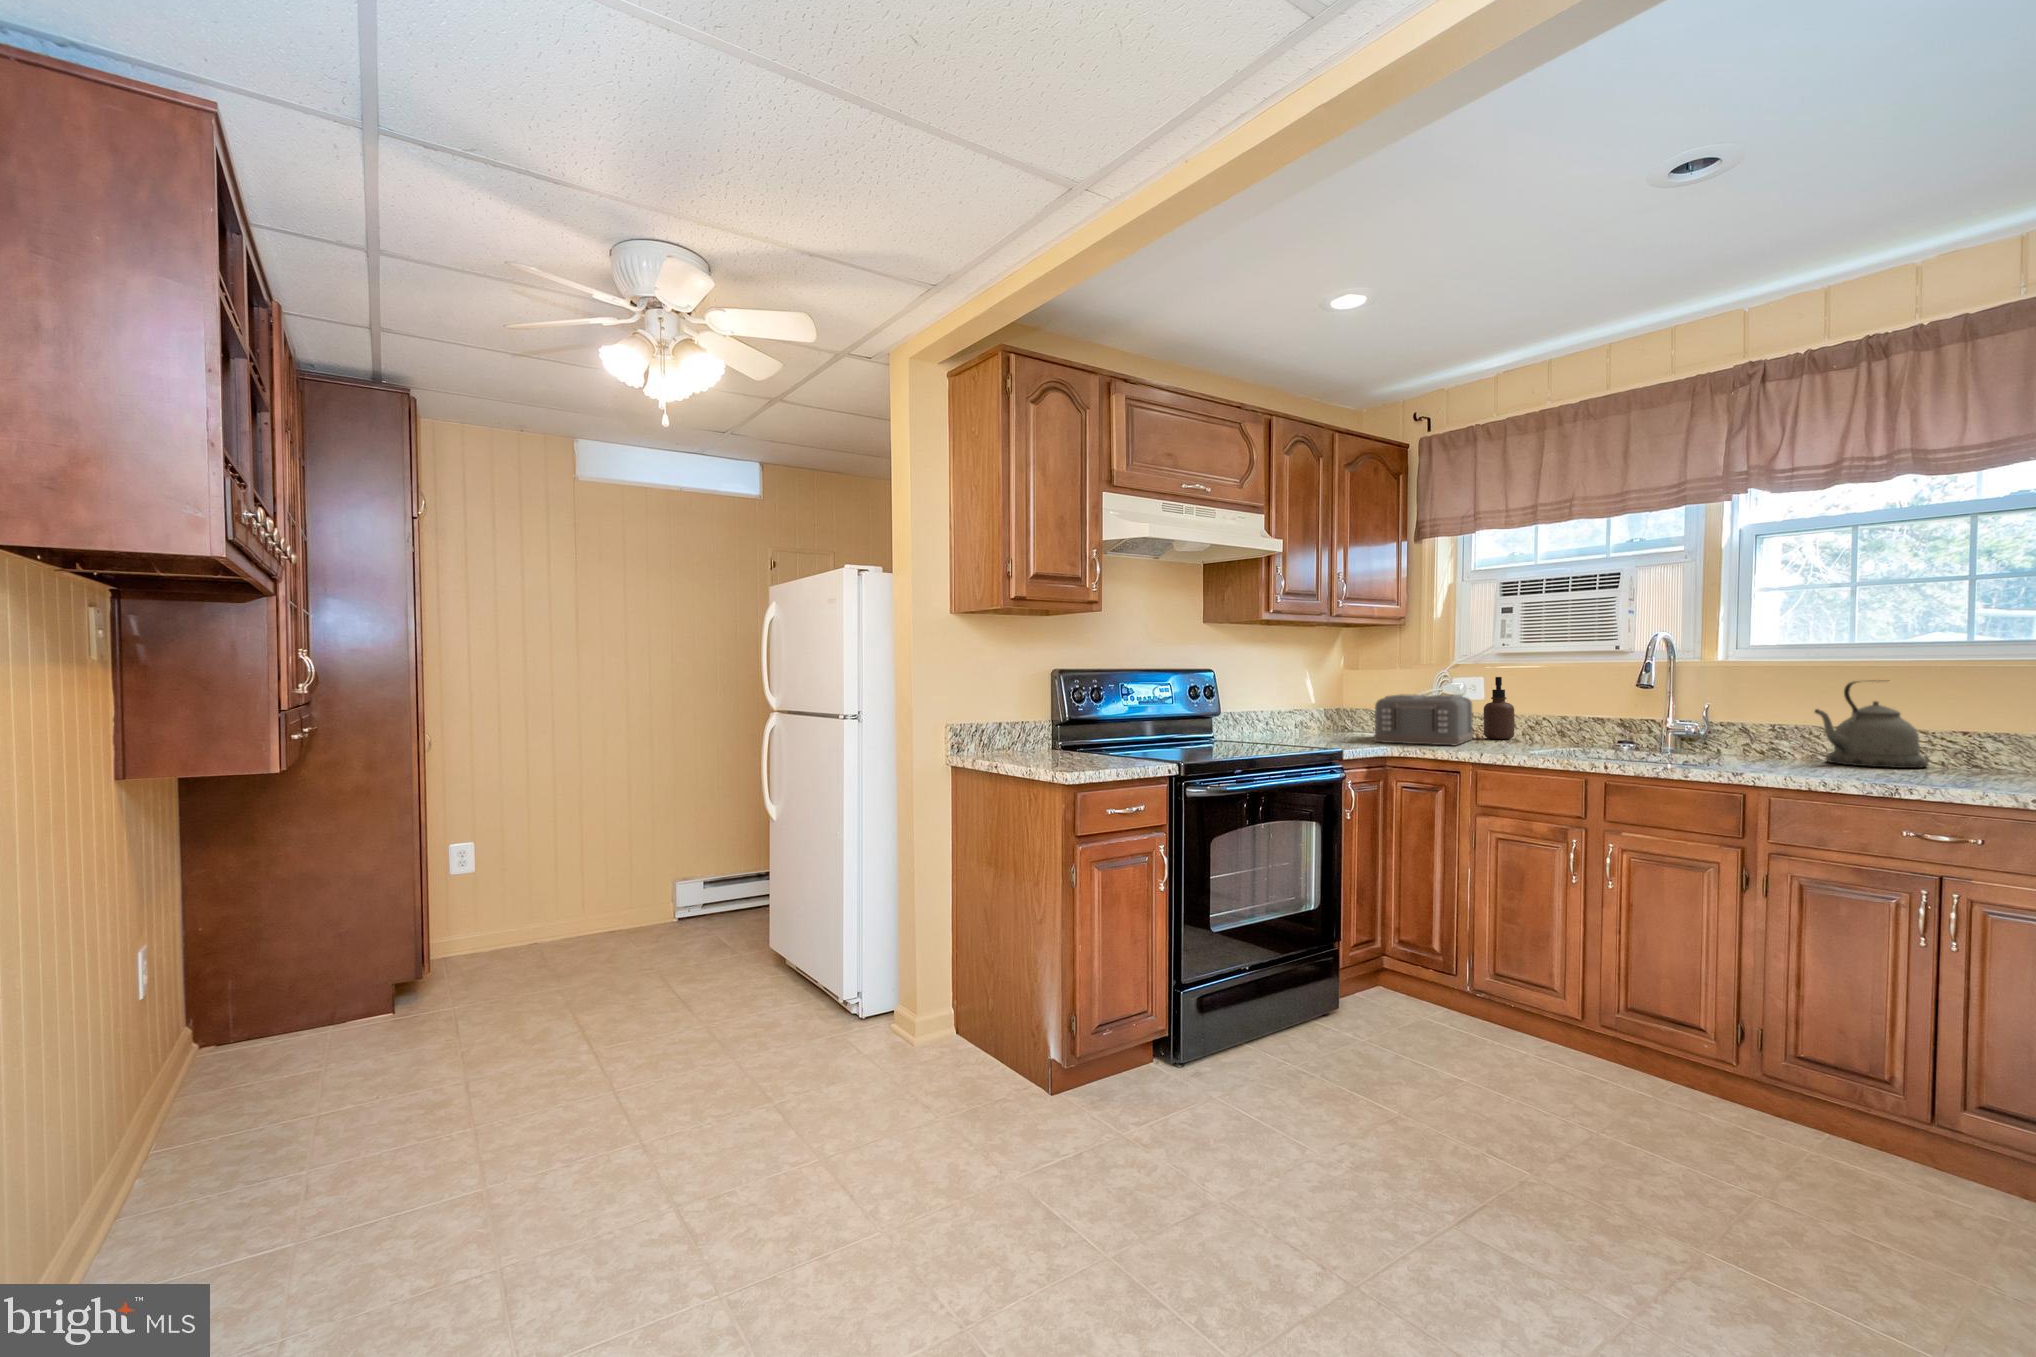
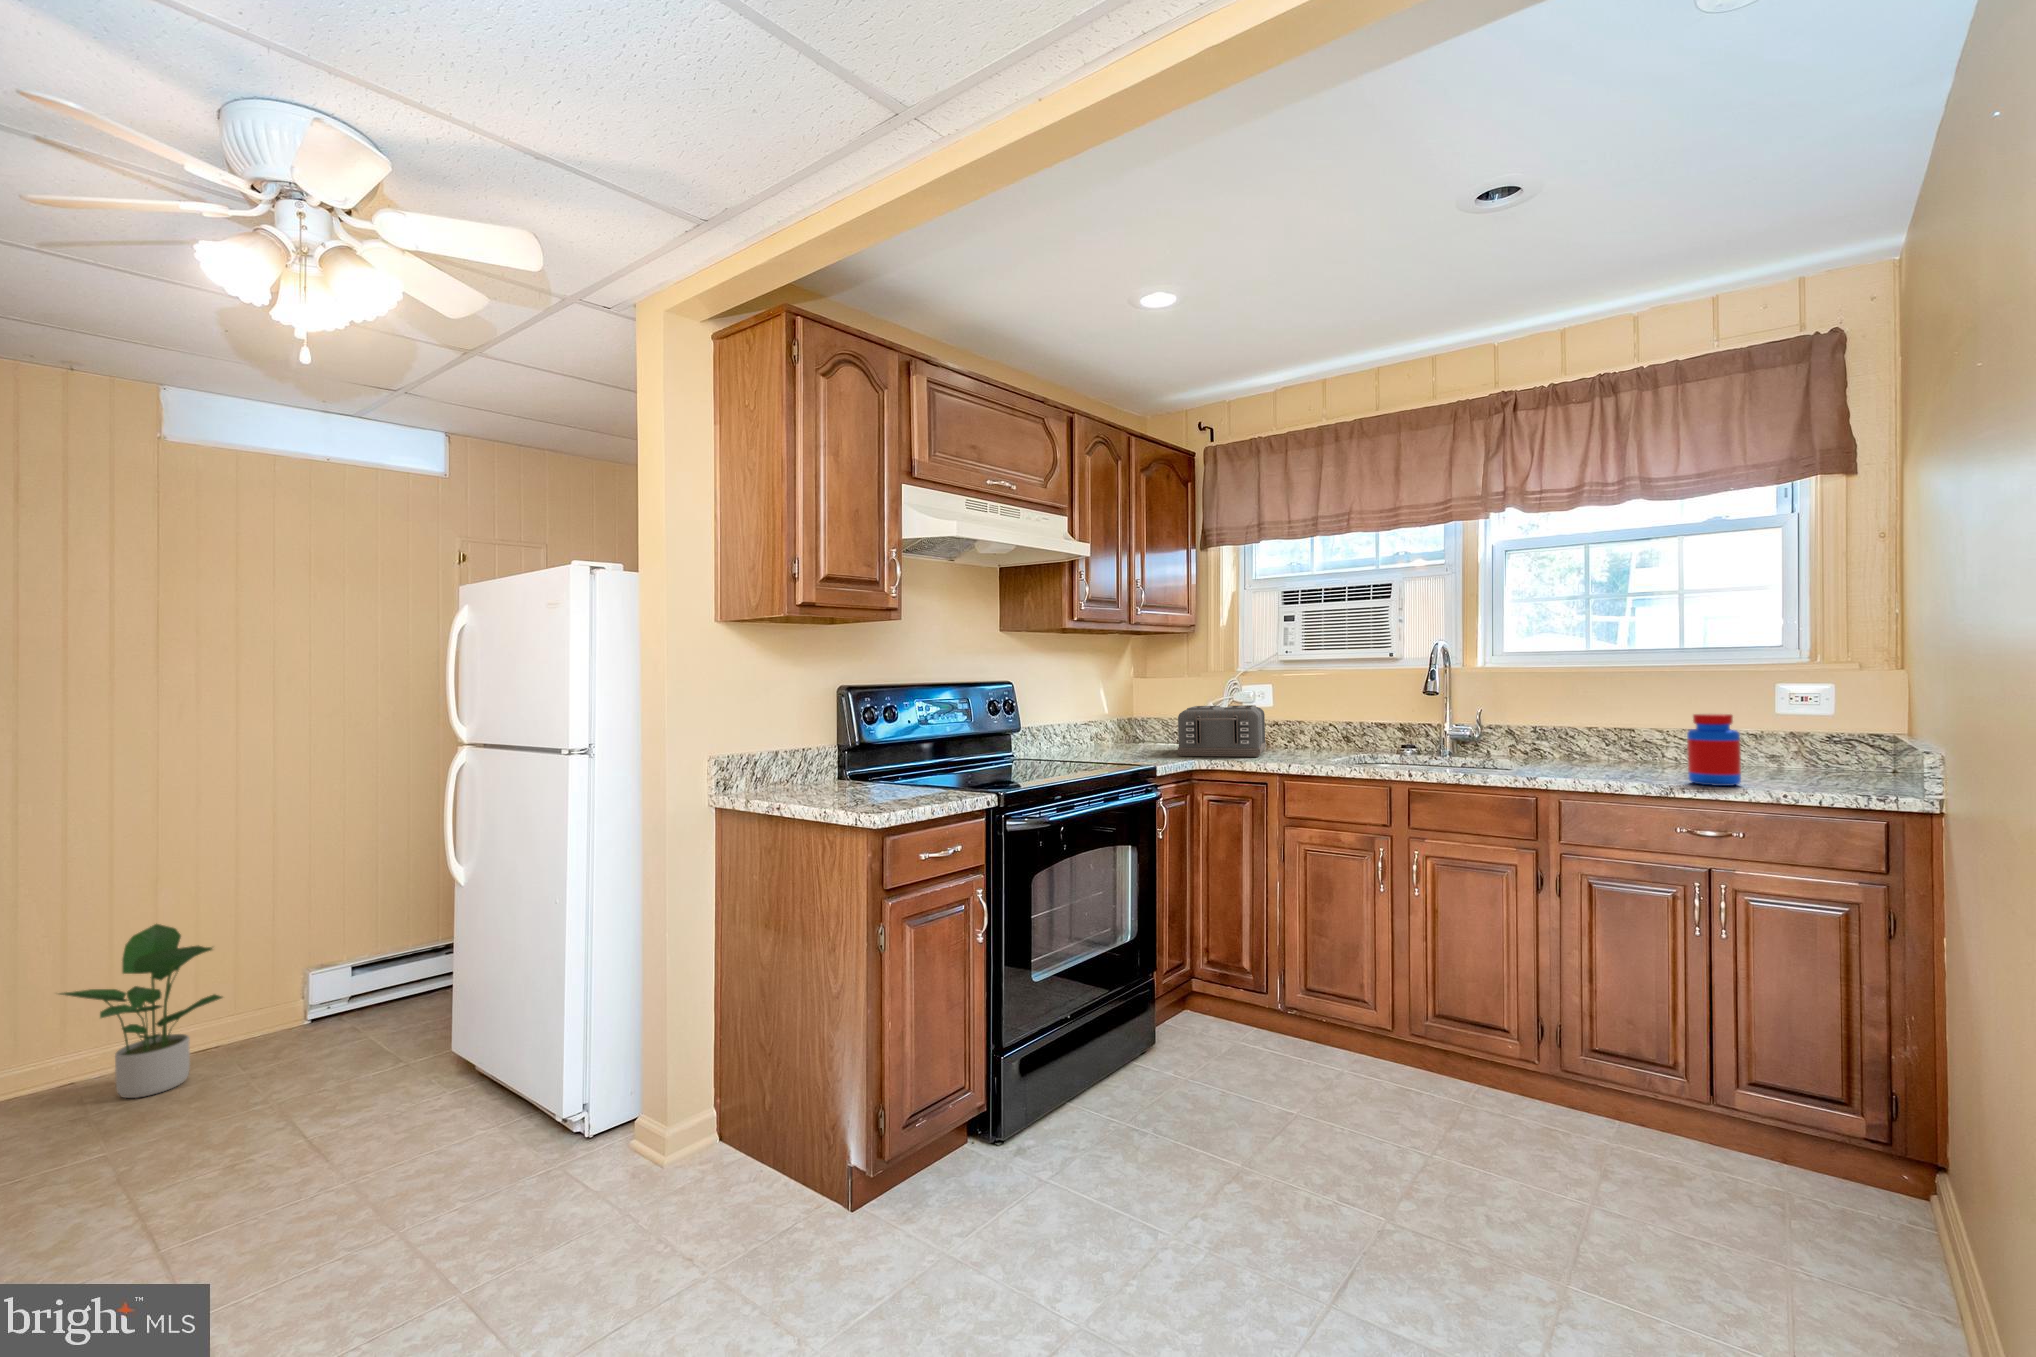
soap dispenser: present [1484,677,1514,739] -> none [1273,686,1301,748]
kettle: present [1815,680,1928,768] -> none [1574,684,1663,764]
jar: none [1920,713,1983,790] -> present [1687,714,1741,786]
potted plant: none [510,833,607,955] -> present [60,924,222,1098]

